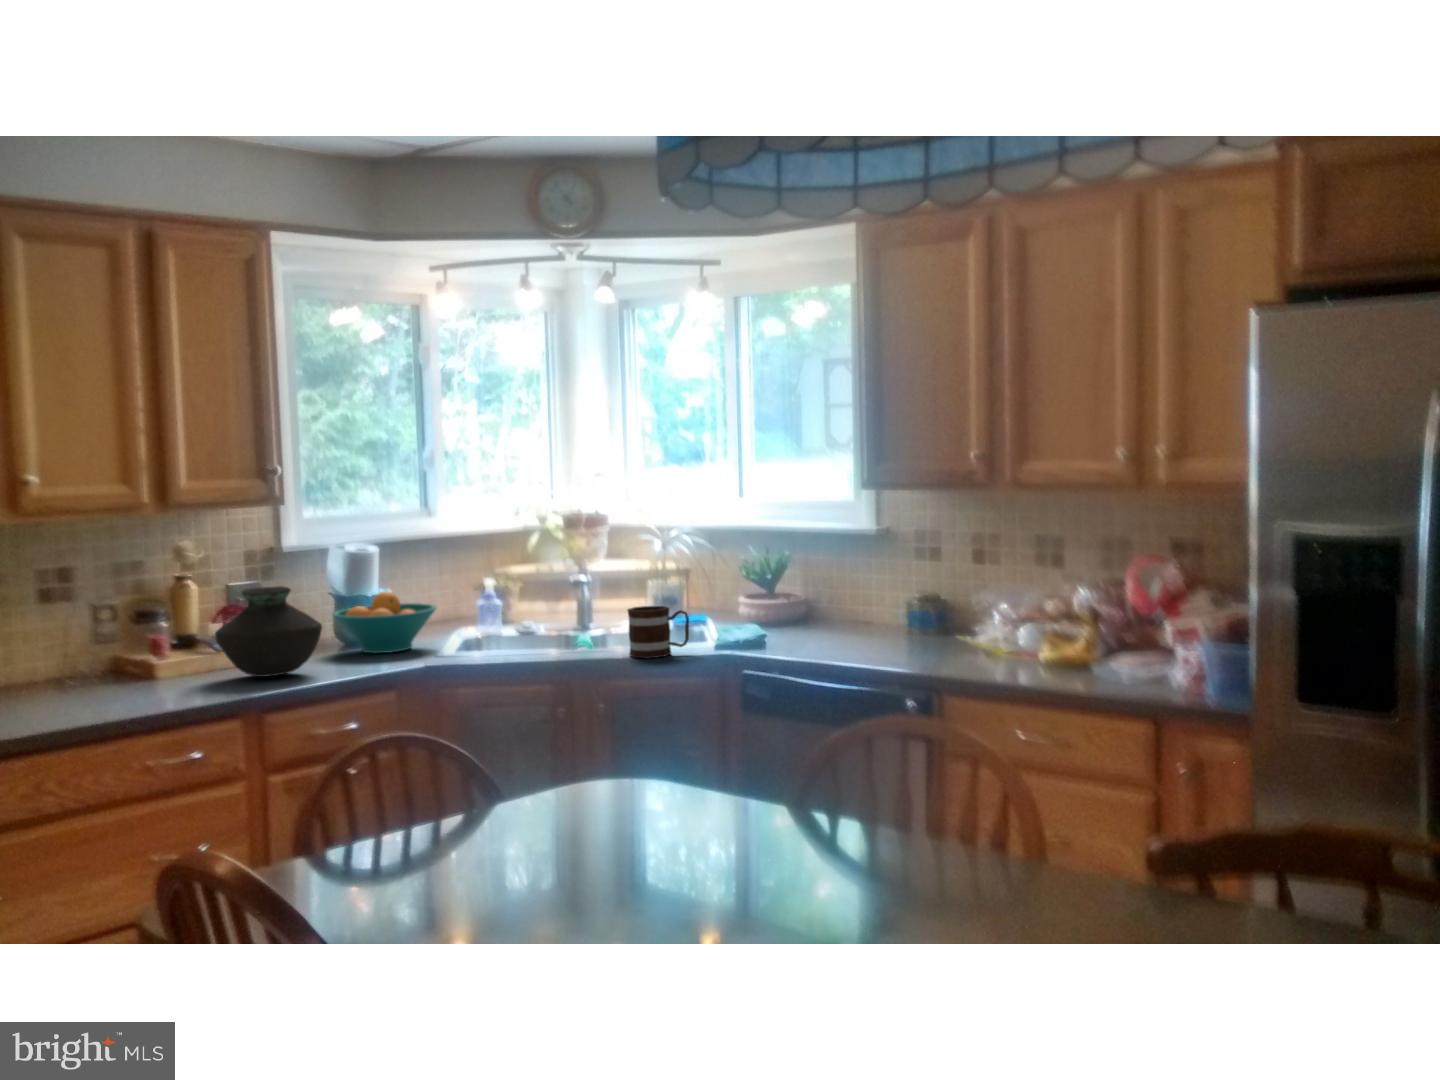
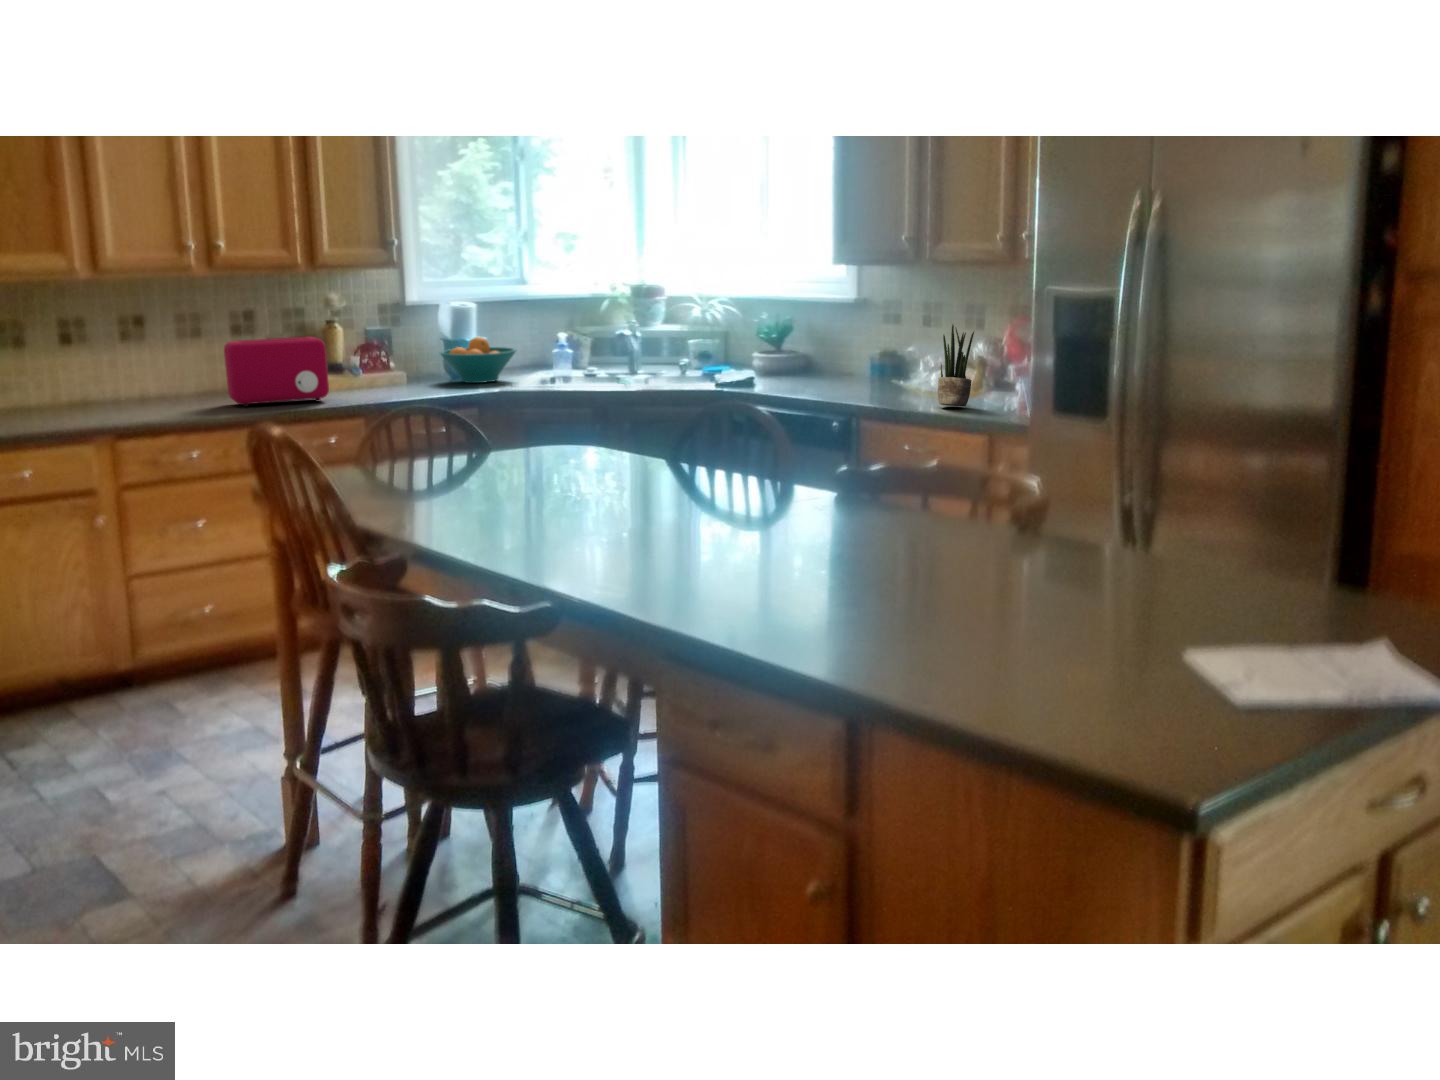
potted plant: none [1039,559,1085,669] -> present [938,325,974,406]
vase: present [215,586,322,677] -> none [353,329,429,394]
toaster: none [25,603,180,709] -> present [224,337,329,407]
mug: present [628,606,689,658] -> none [652,353,698,392]

